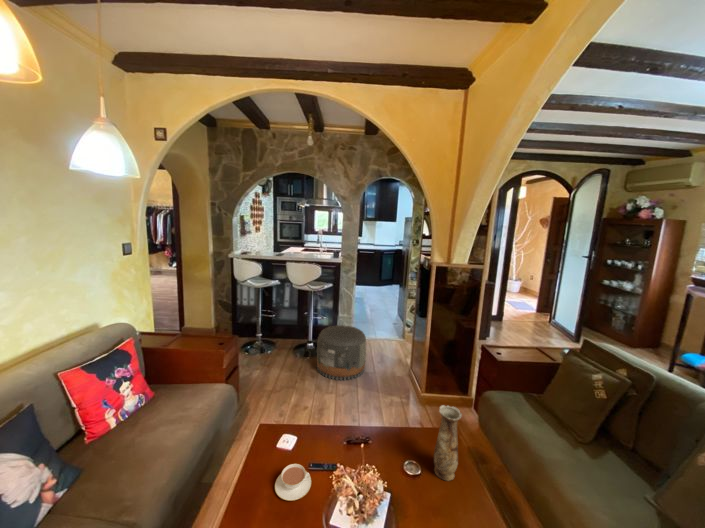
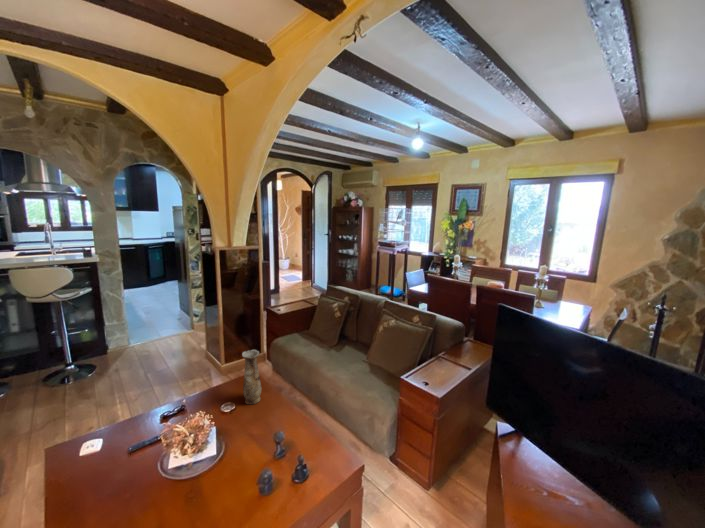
pouf: present [317,325,366,380] -> none [82,330,155,394]
teacup: present [275,464,311,501] -> none [85,456,132,492]

